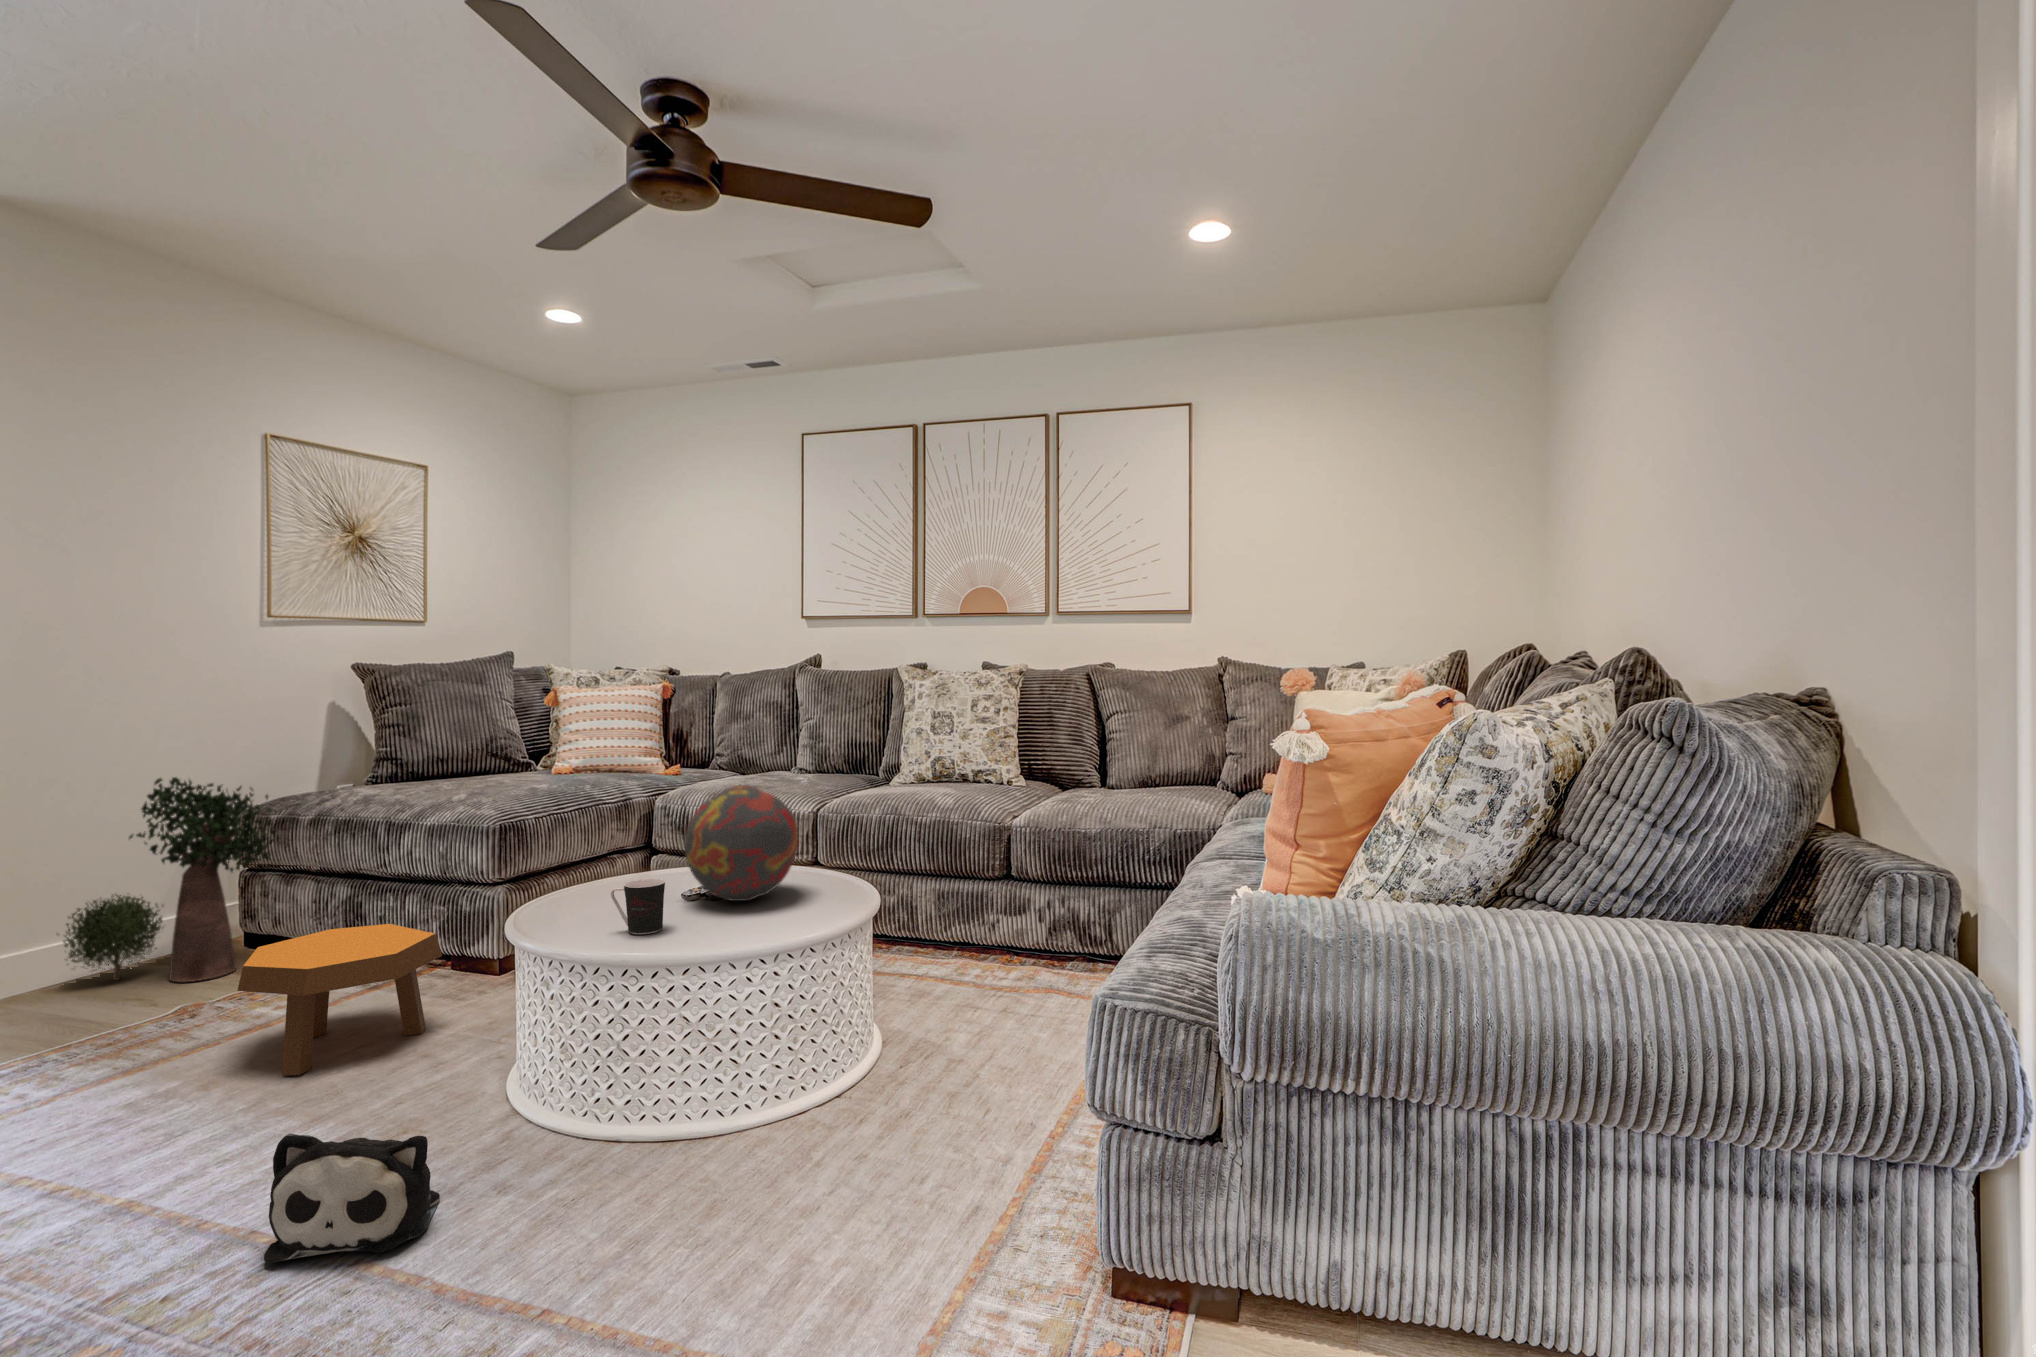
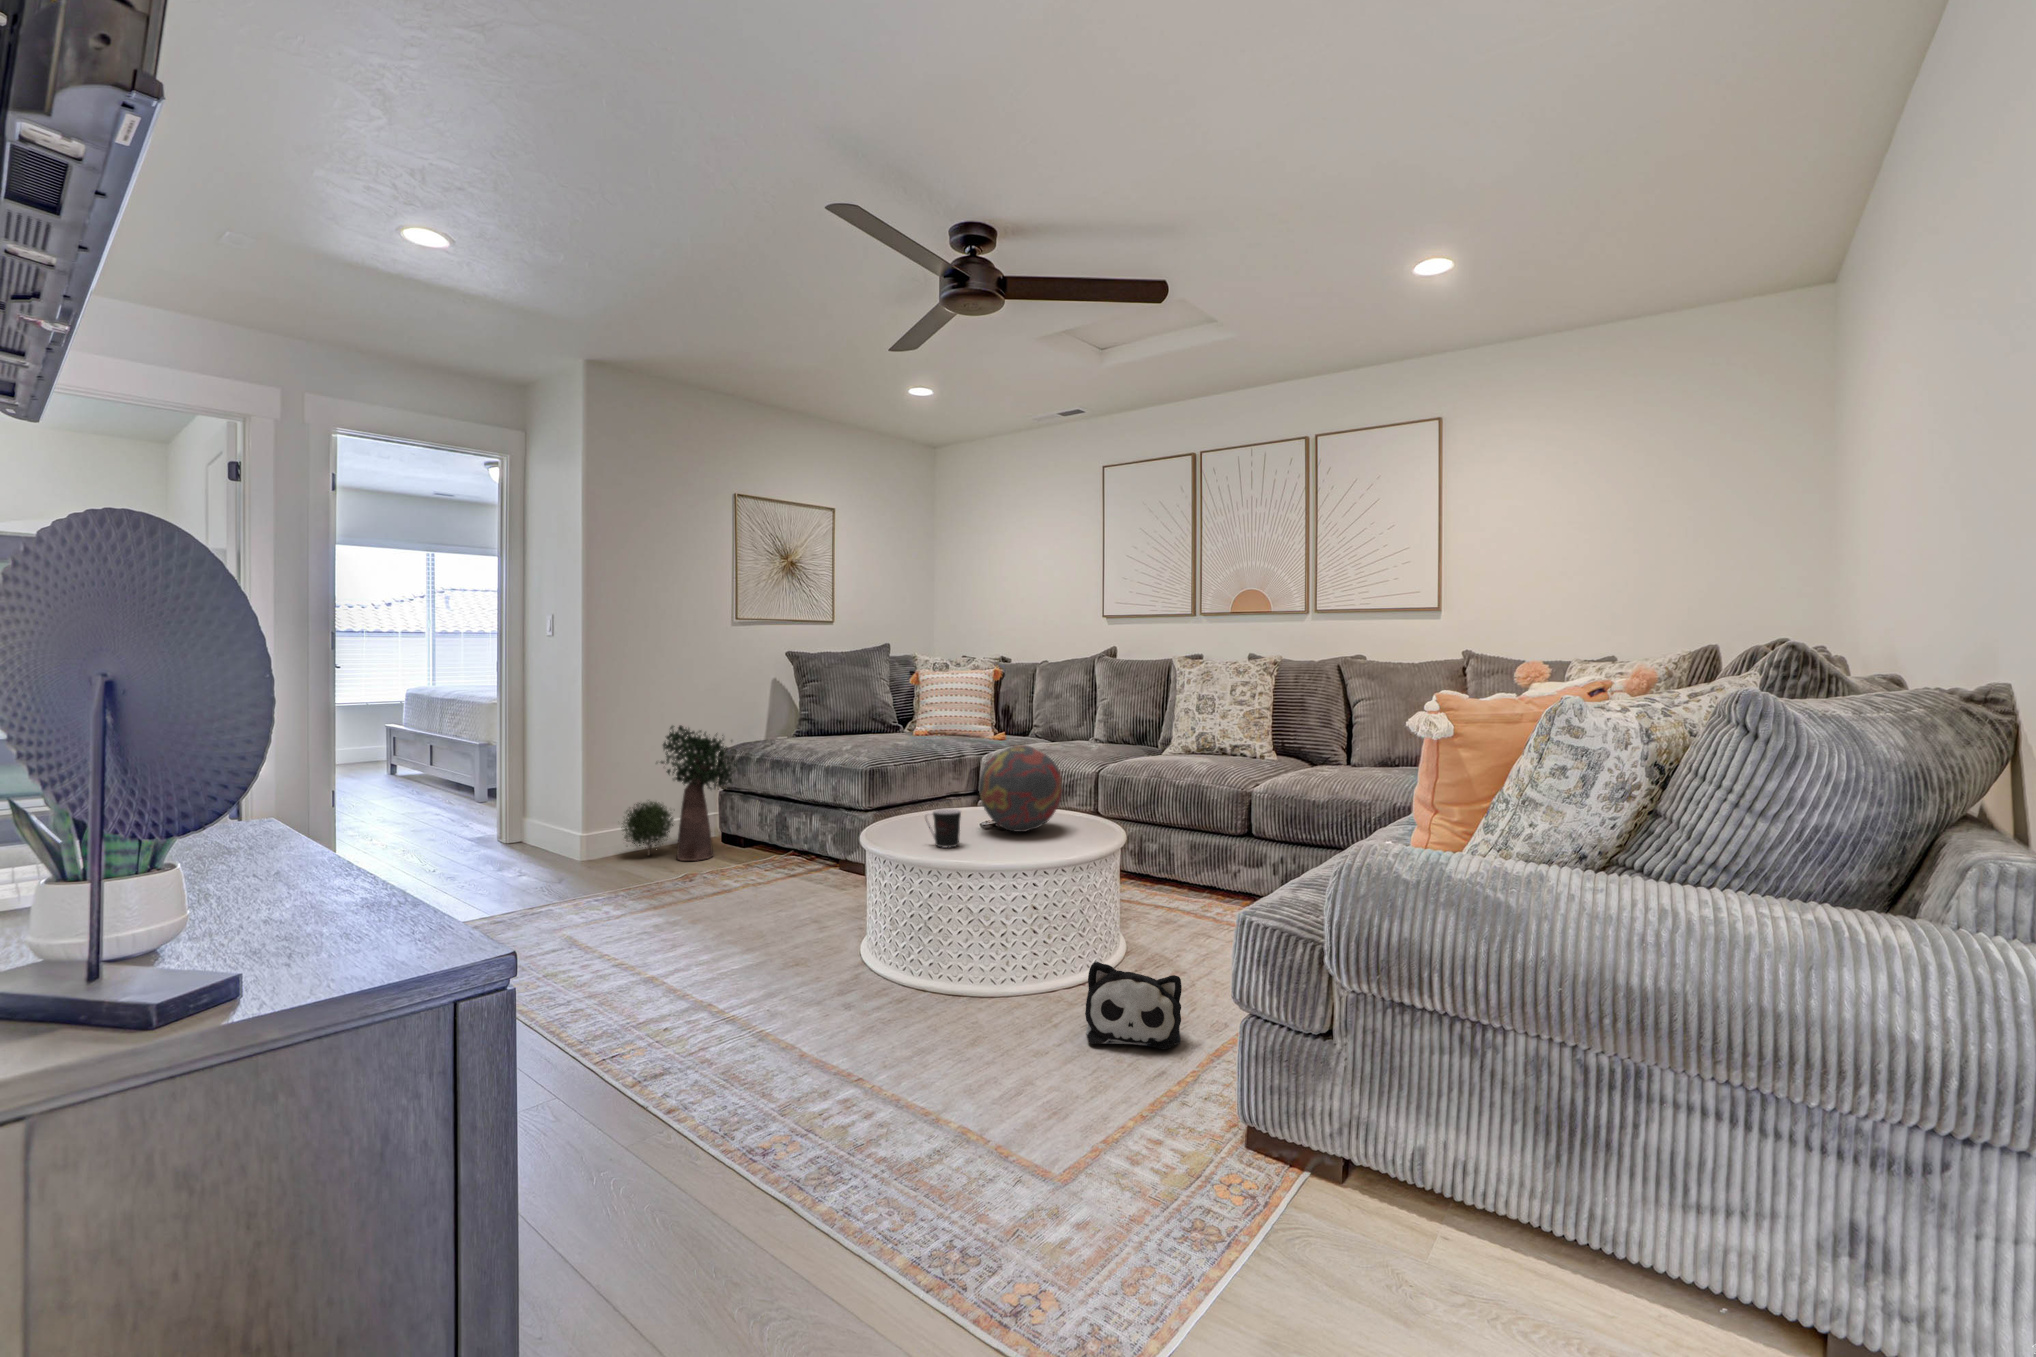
footstool: present [238,924,442,1076] -> none [708,831,828,924]
plush toy: present [264,1133,440,1263] -> present [1085,961,1182,1049]

